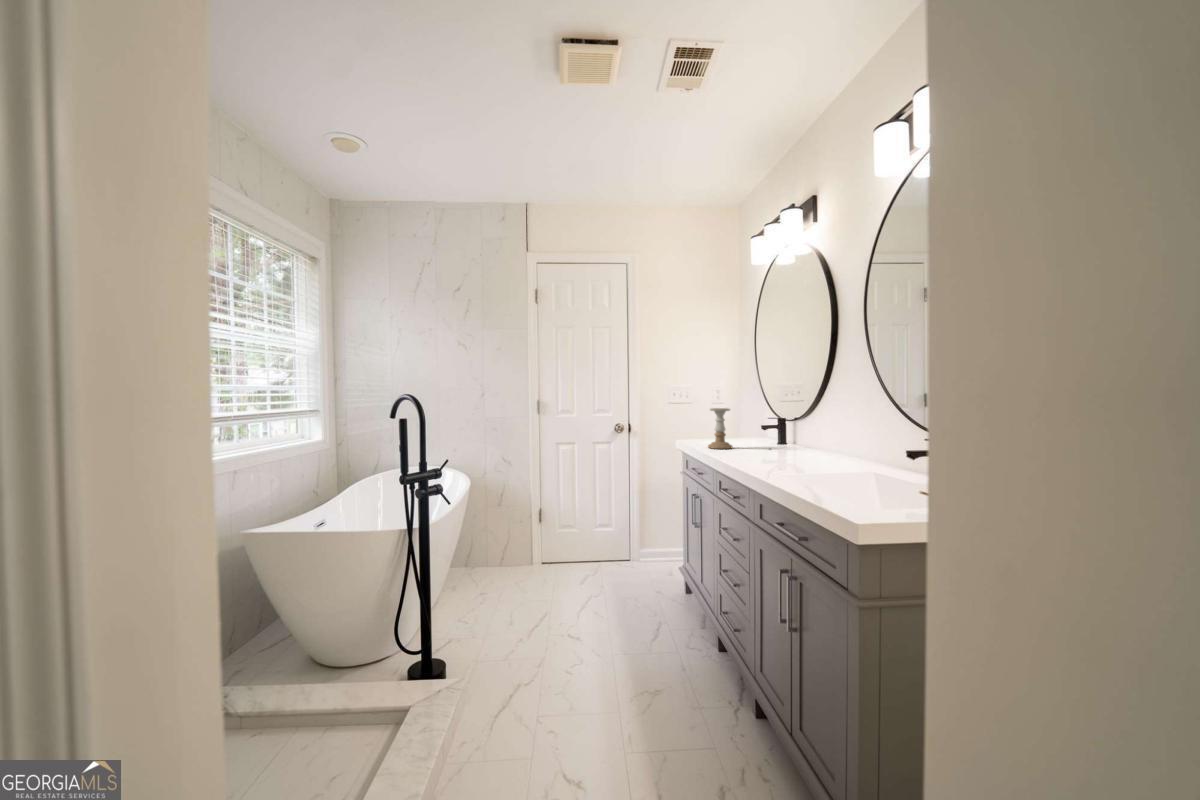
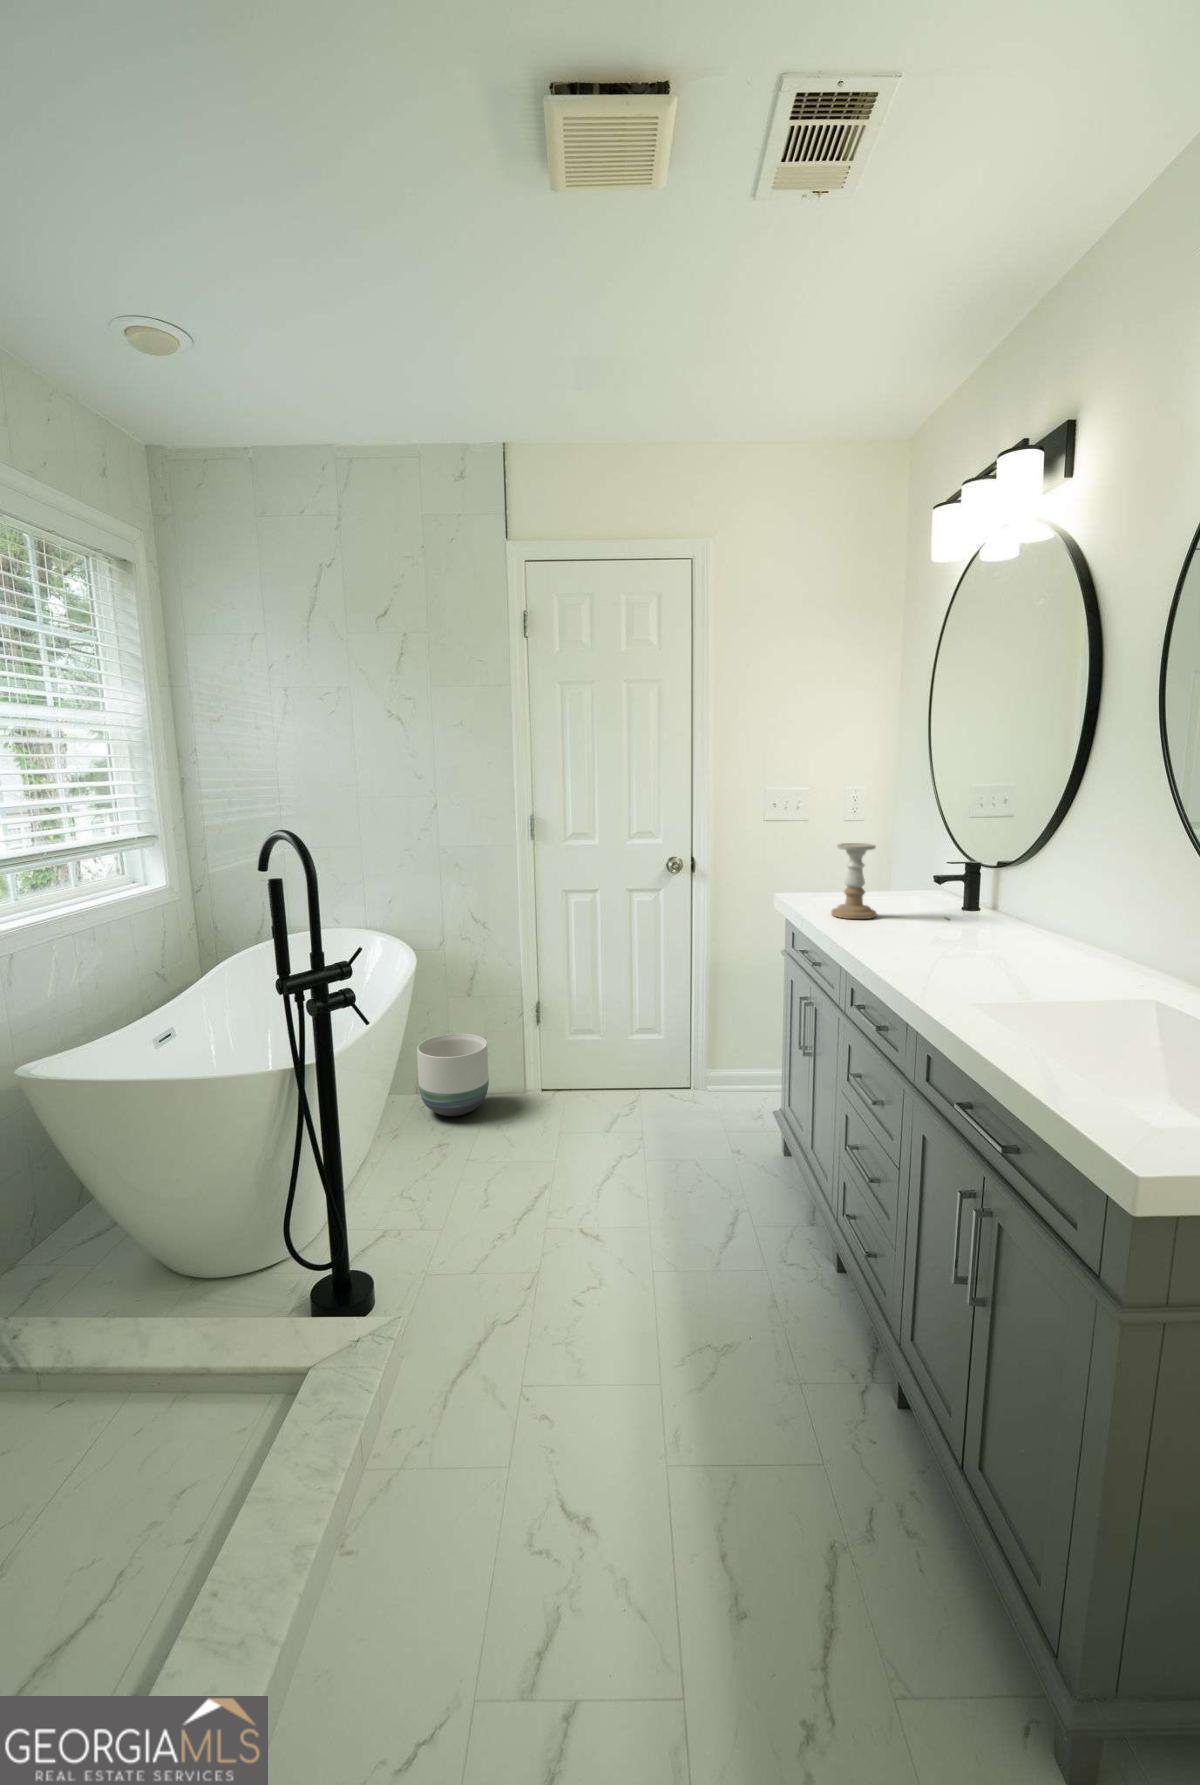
planter: none [467,530,510,580] -> present [417,1034,489,1116]

